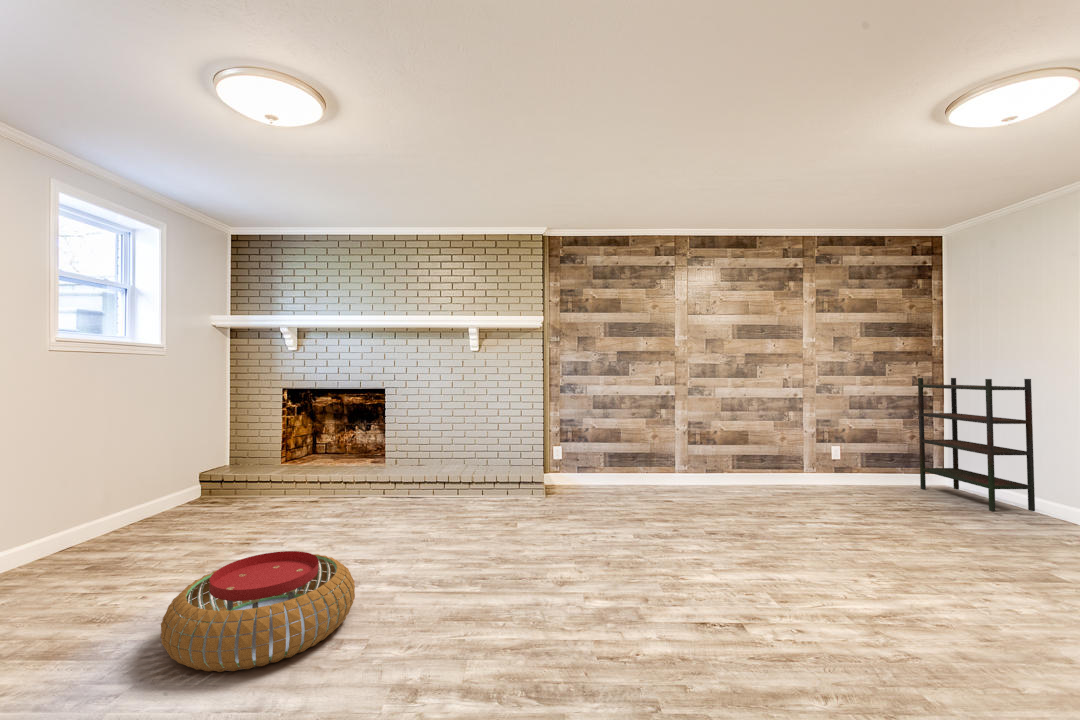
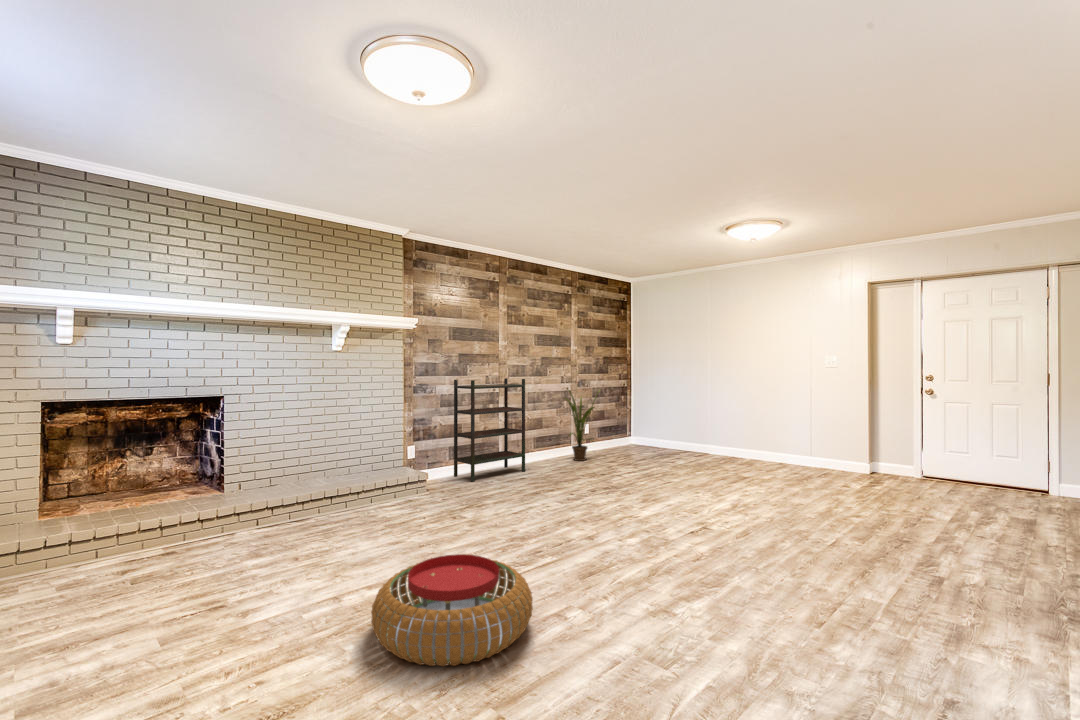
bookshelf: present [918,378,1035,511] -> present [454,378,525,482]
house plant: none [765,392,831,497] -> present [567,391,600,461]

